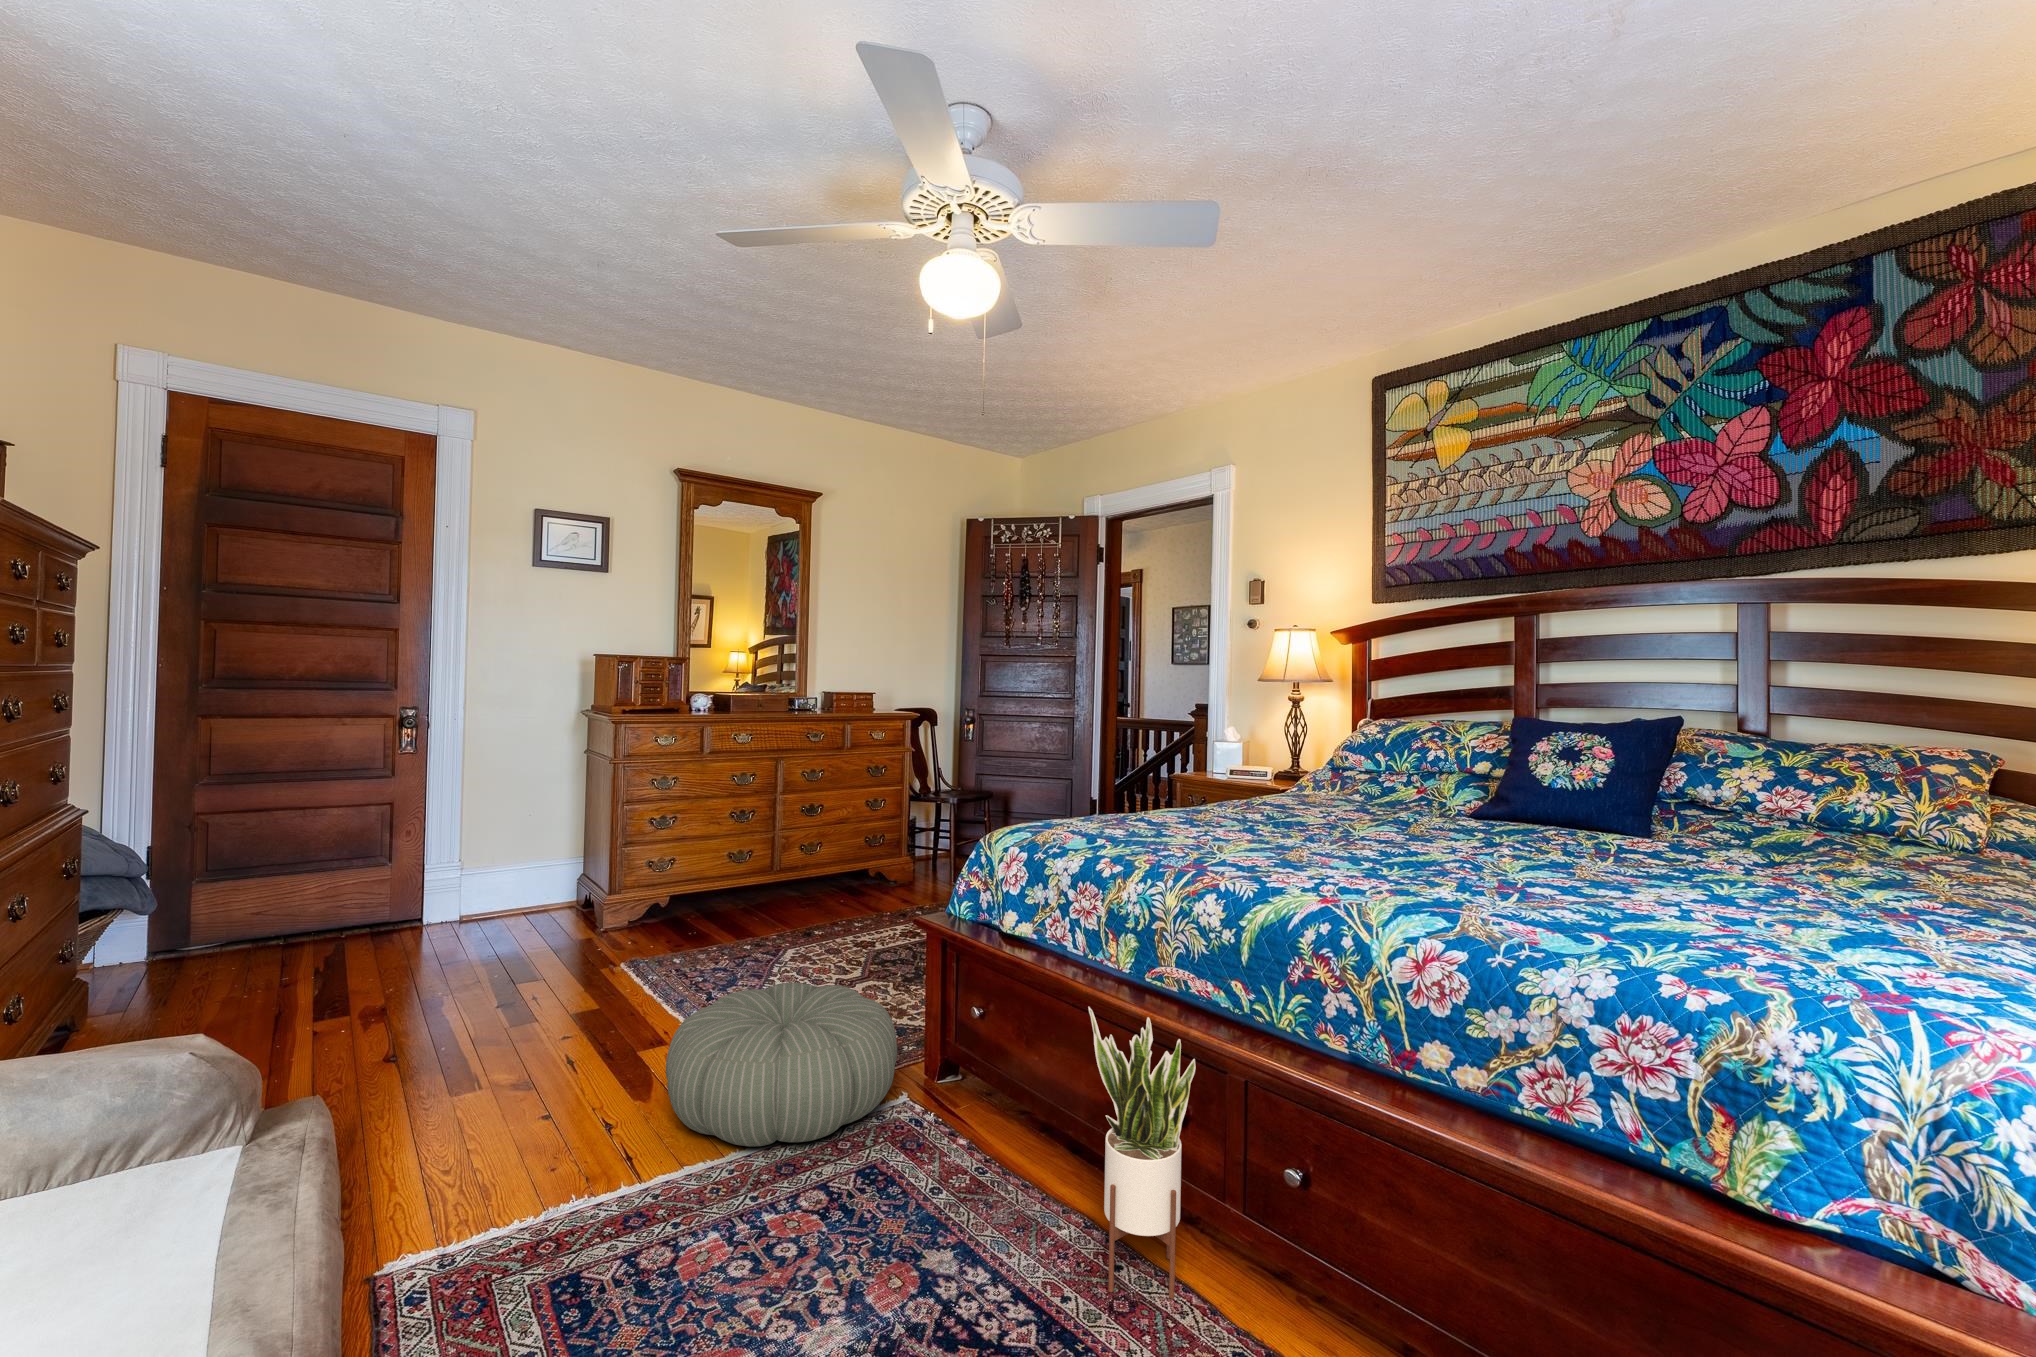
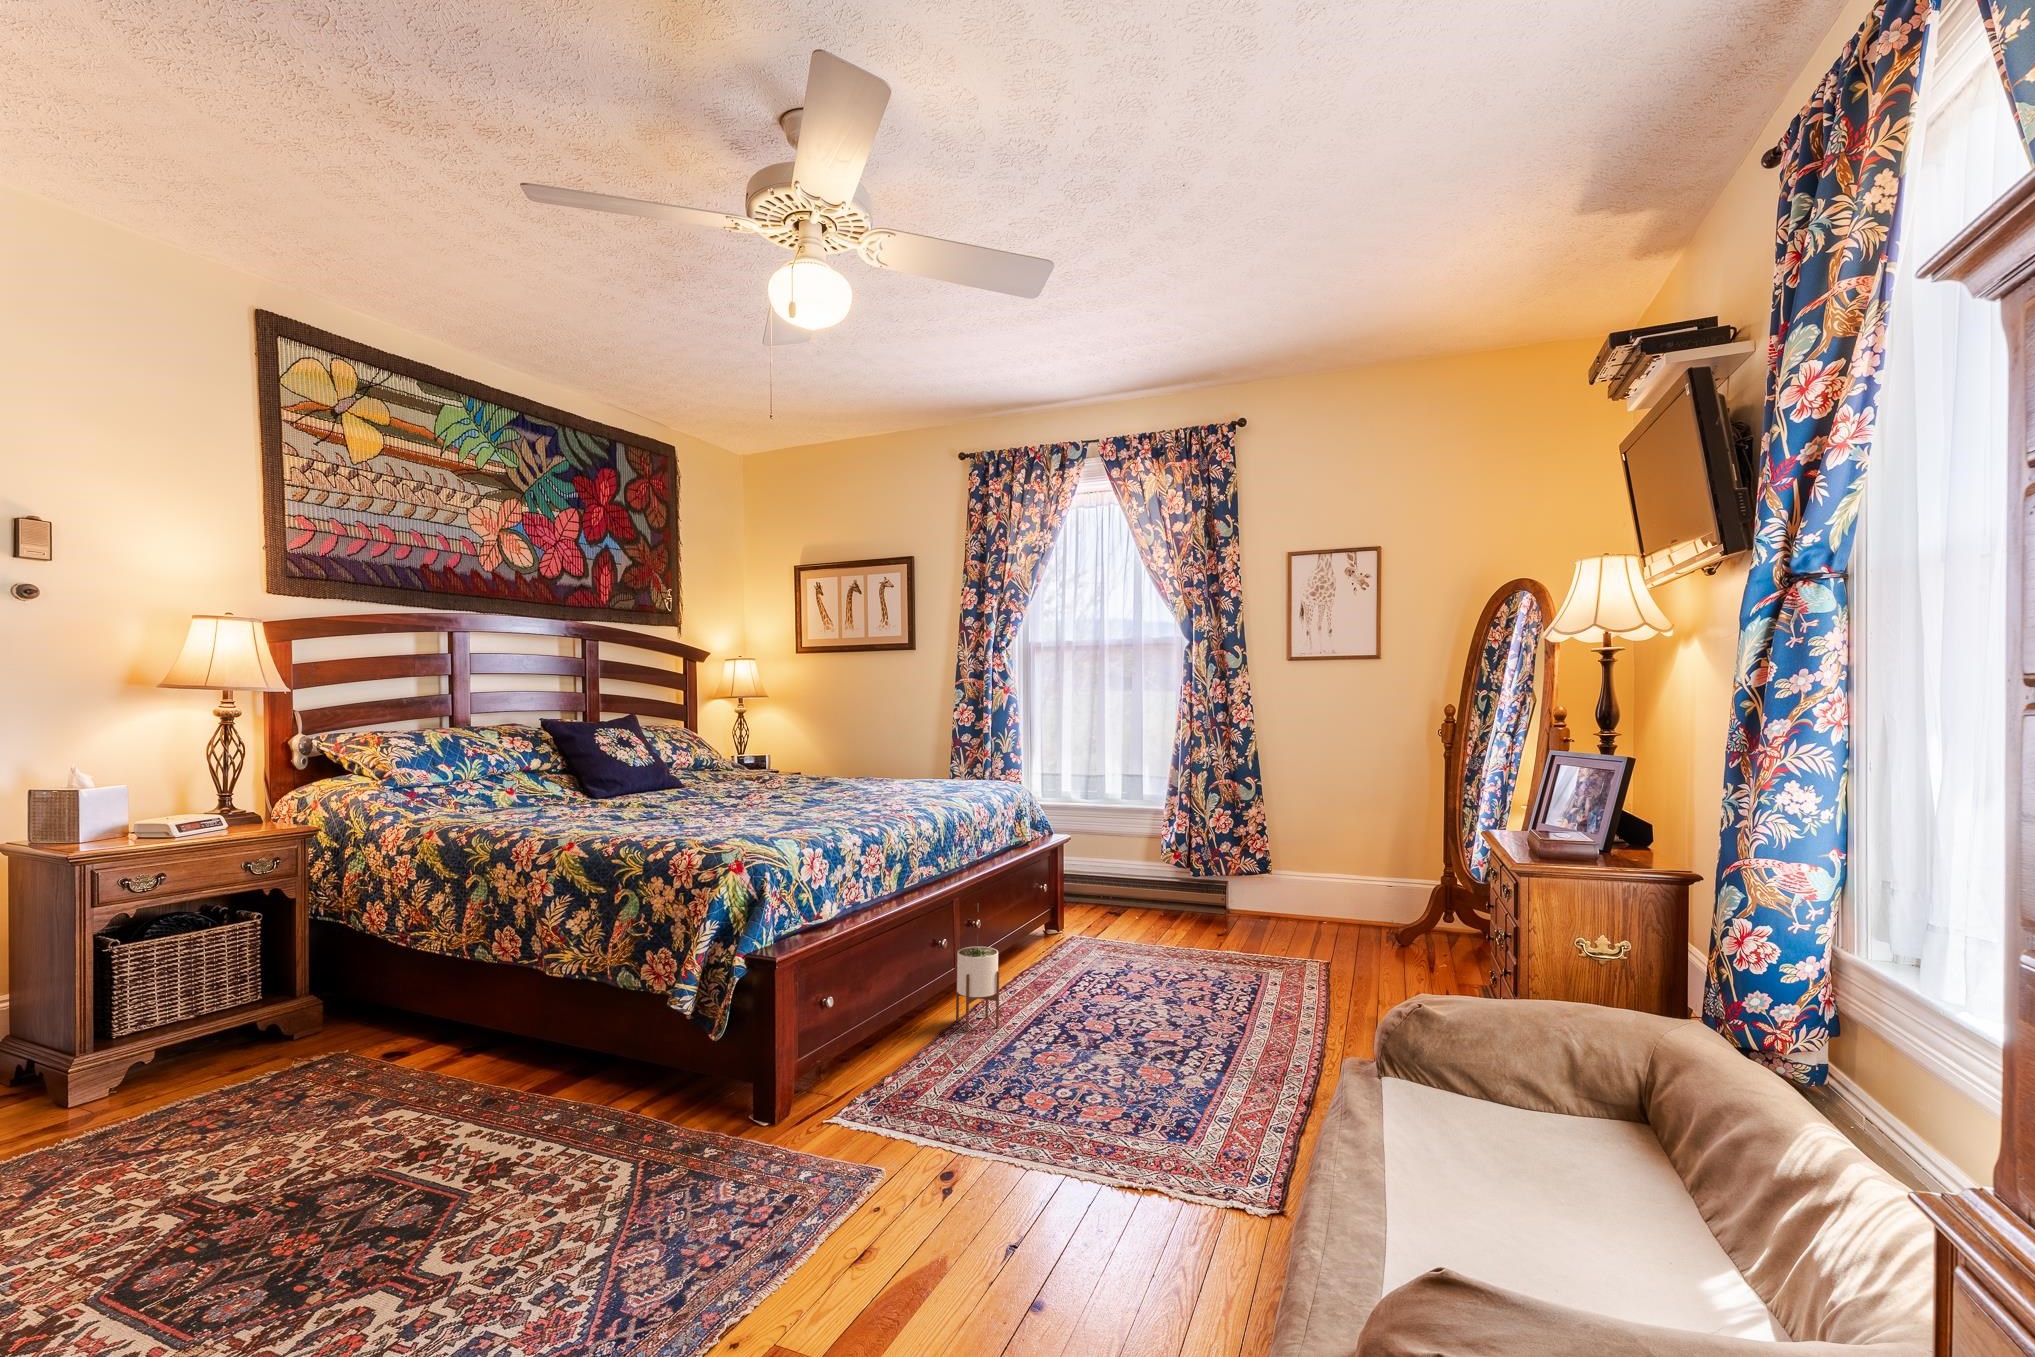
pouf: present [666,983,897,1146] -> none [772,1038,1017,1217]

